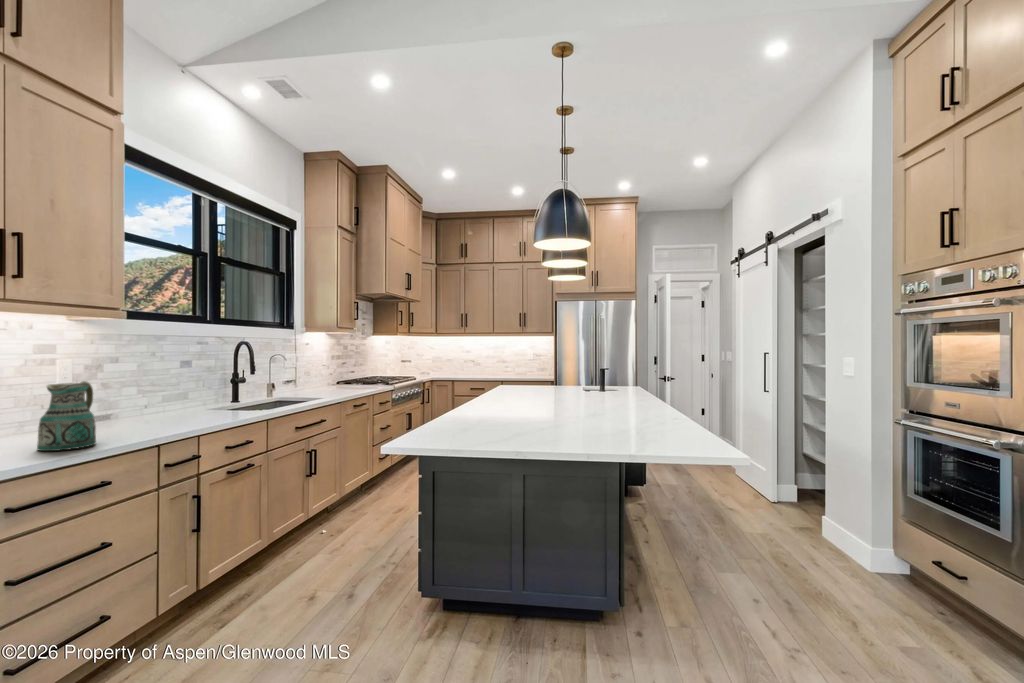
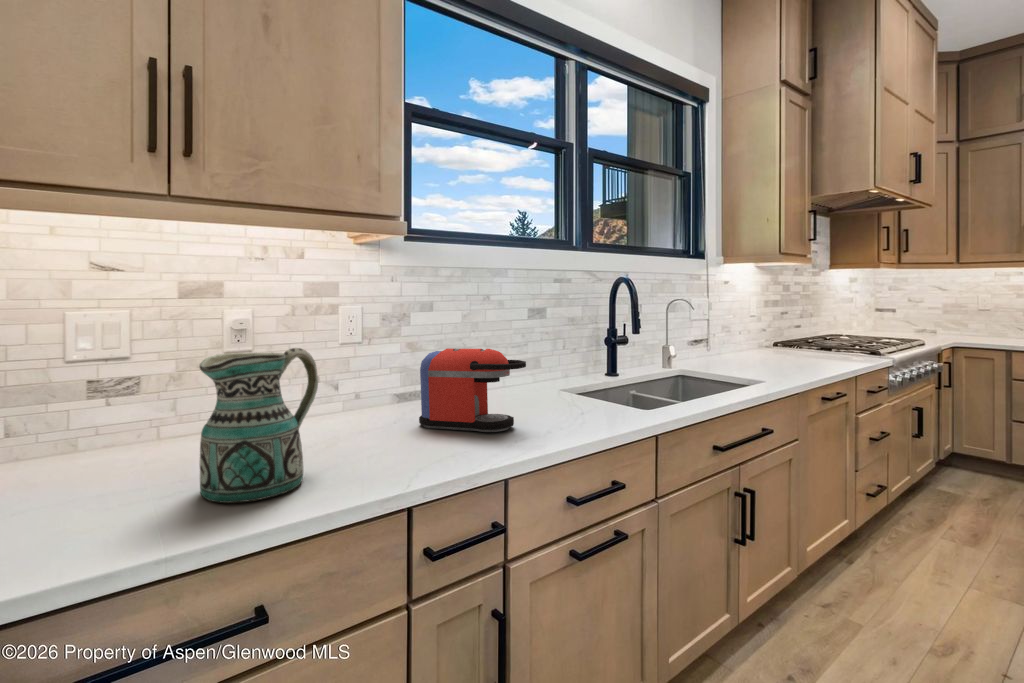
coffee maker: none [128,382,199,426] -> present [419,348,526,432]

